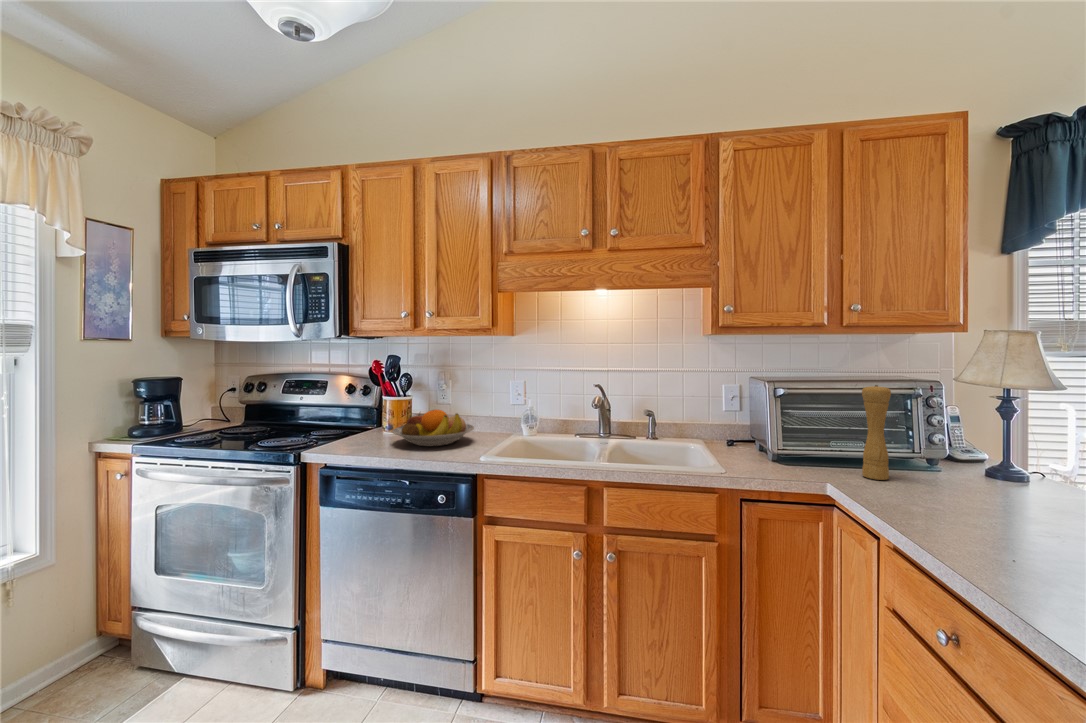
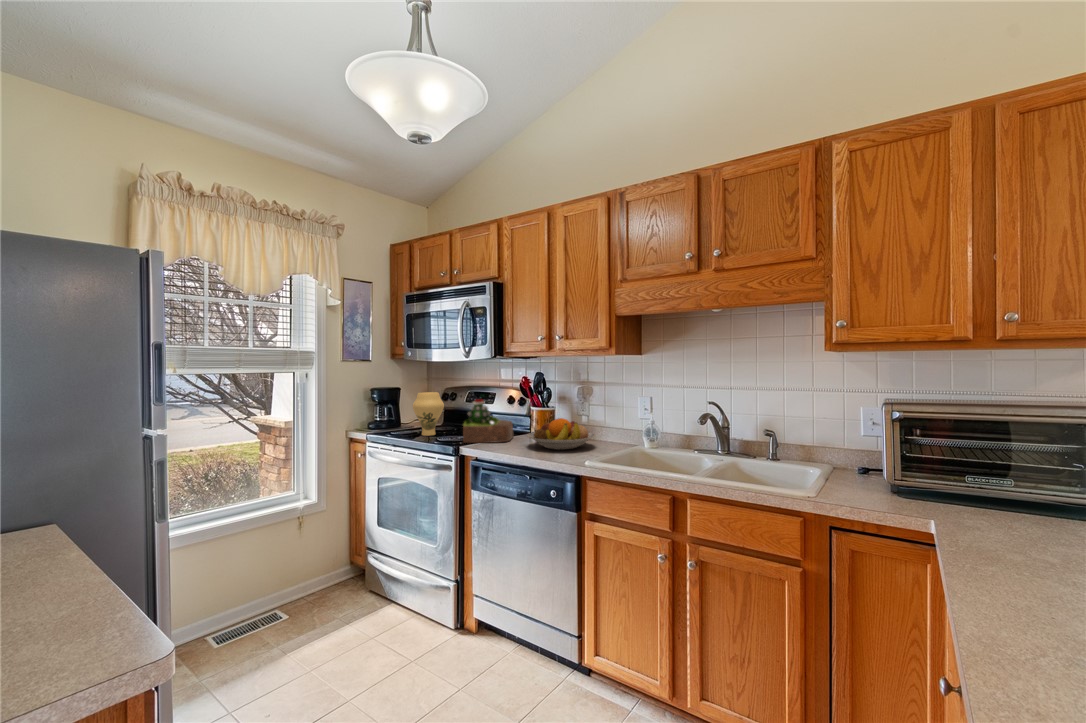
vase: none [213,383,262,442] -> present [413,392,444,436]
pepper mill: present [862,385,891,480] -> none [992,411,1032,527]
succulent plant: none [300,391,364,448] -> present [463,399,513,443]

